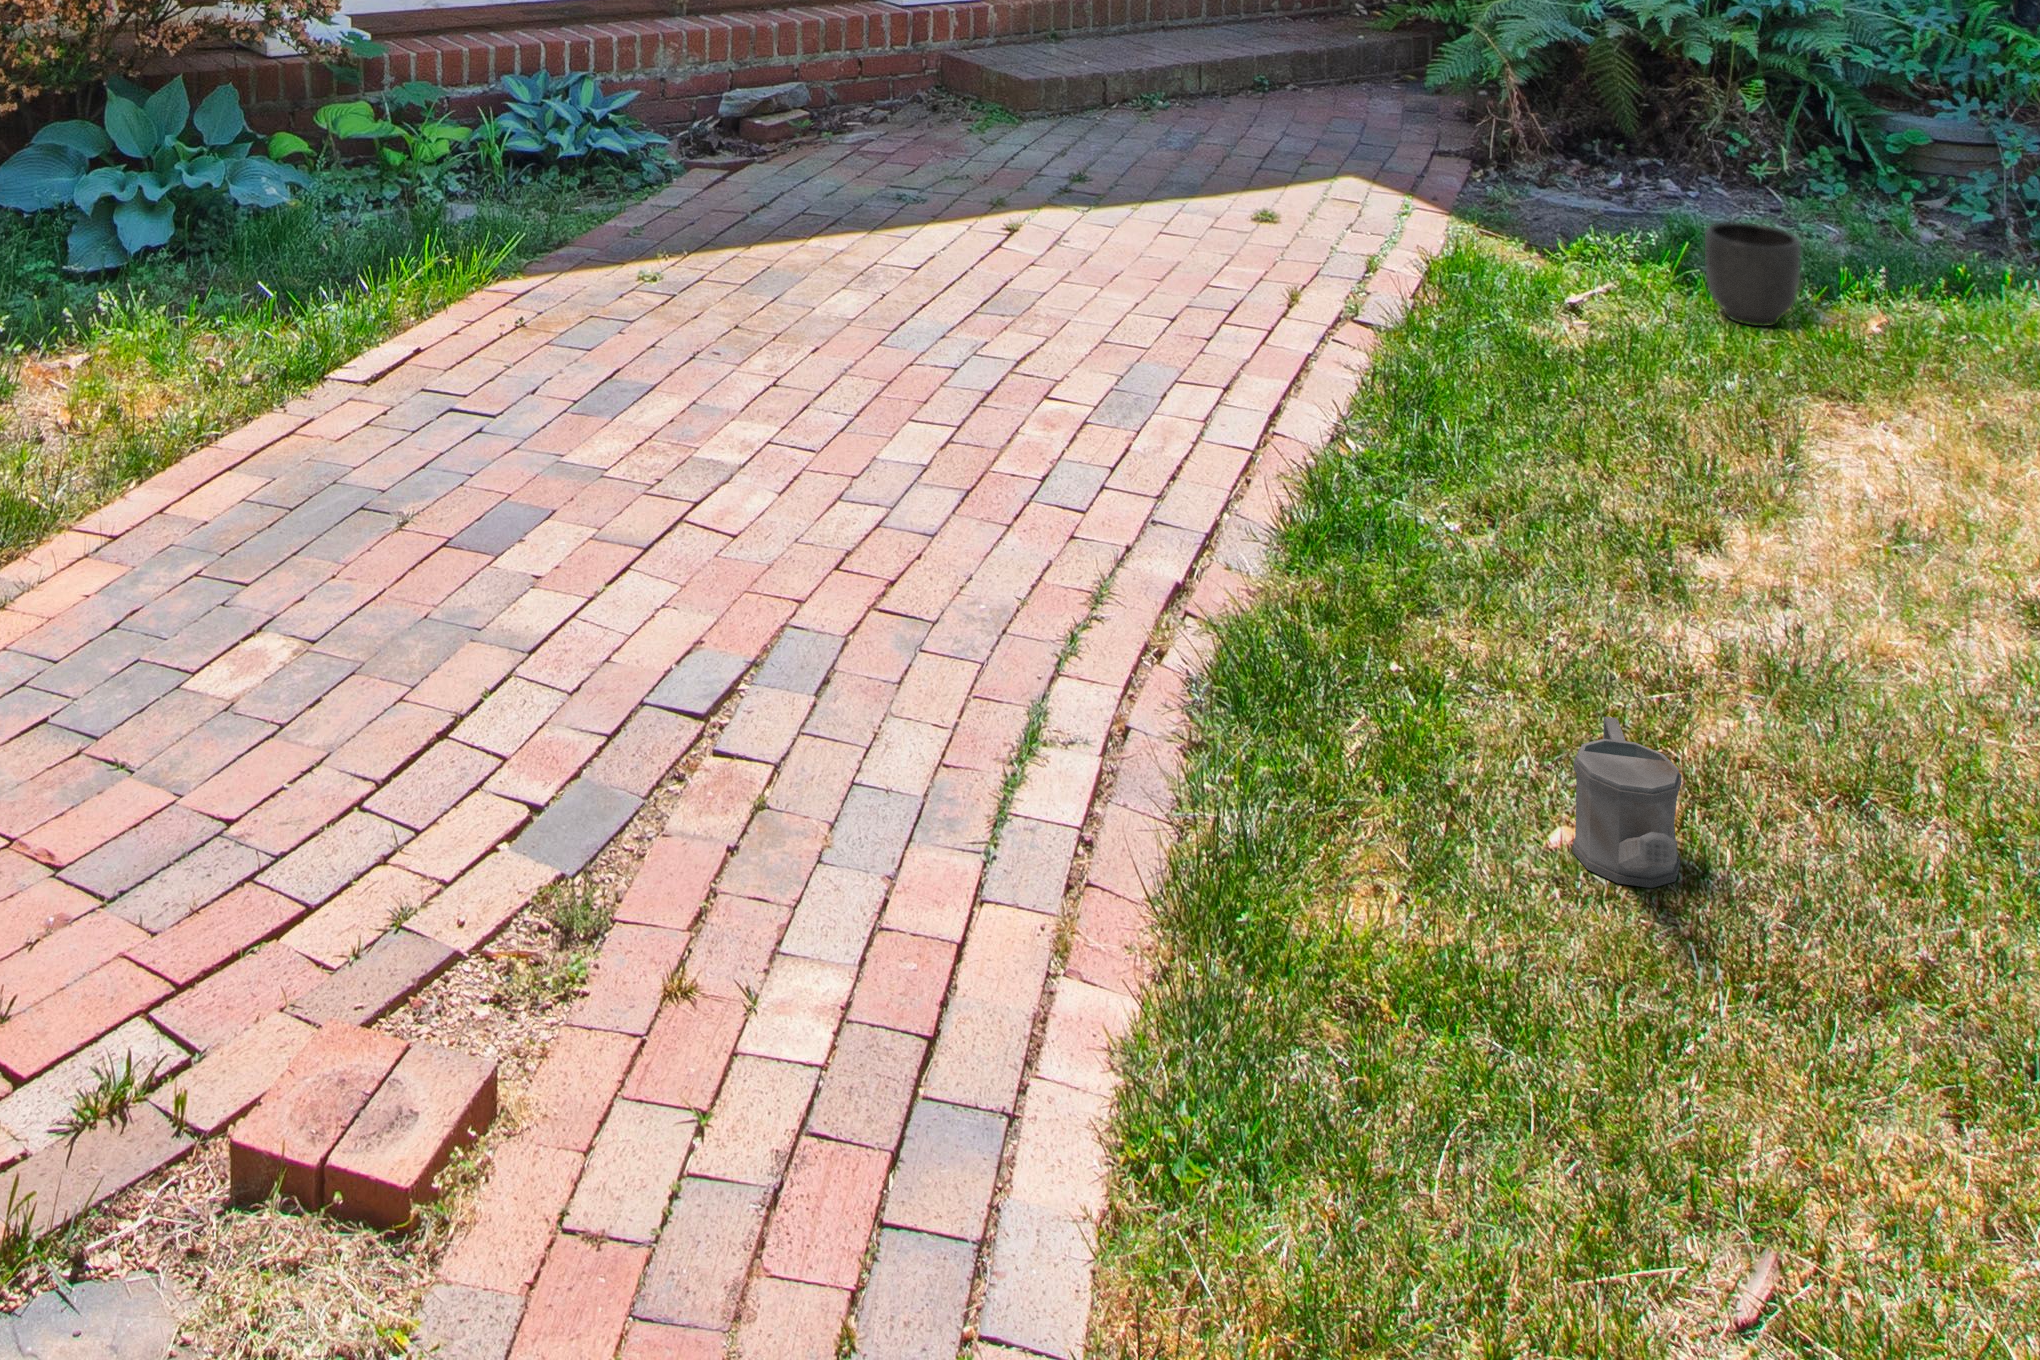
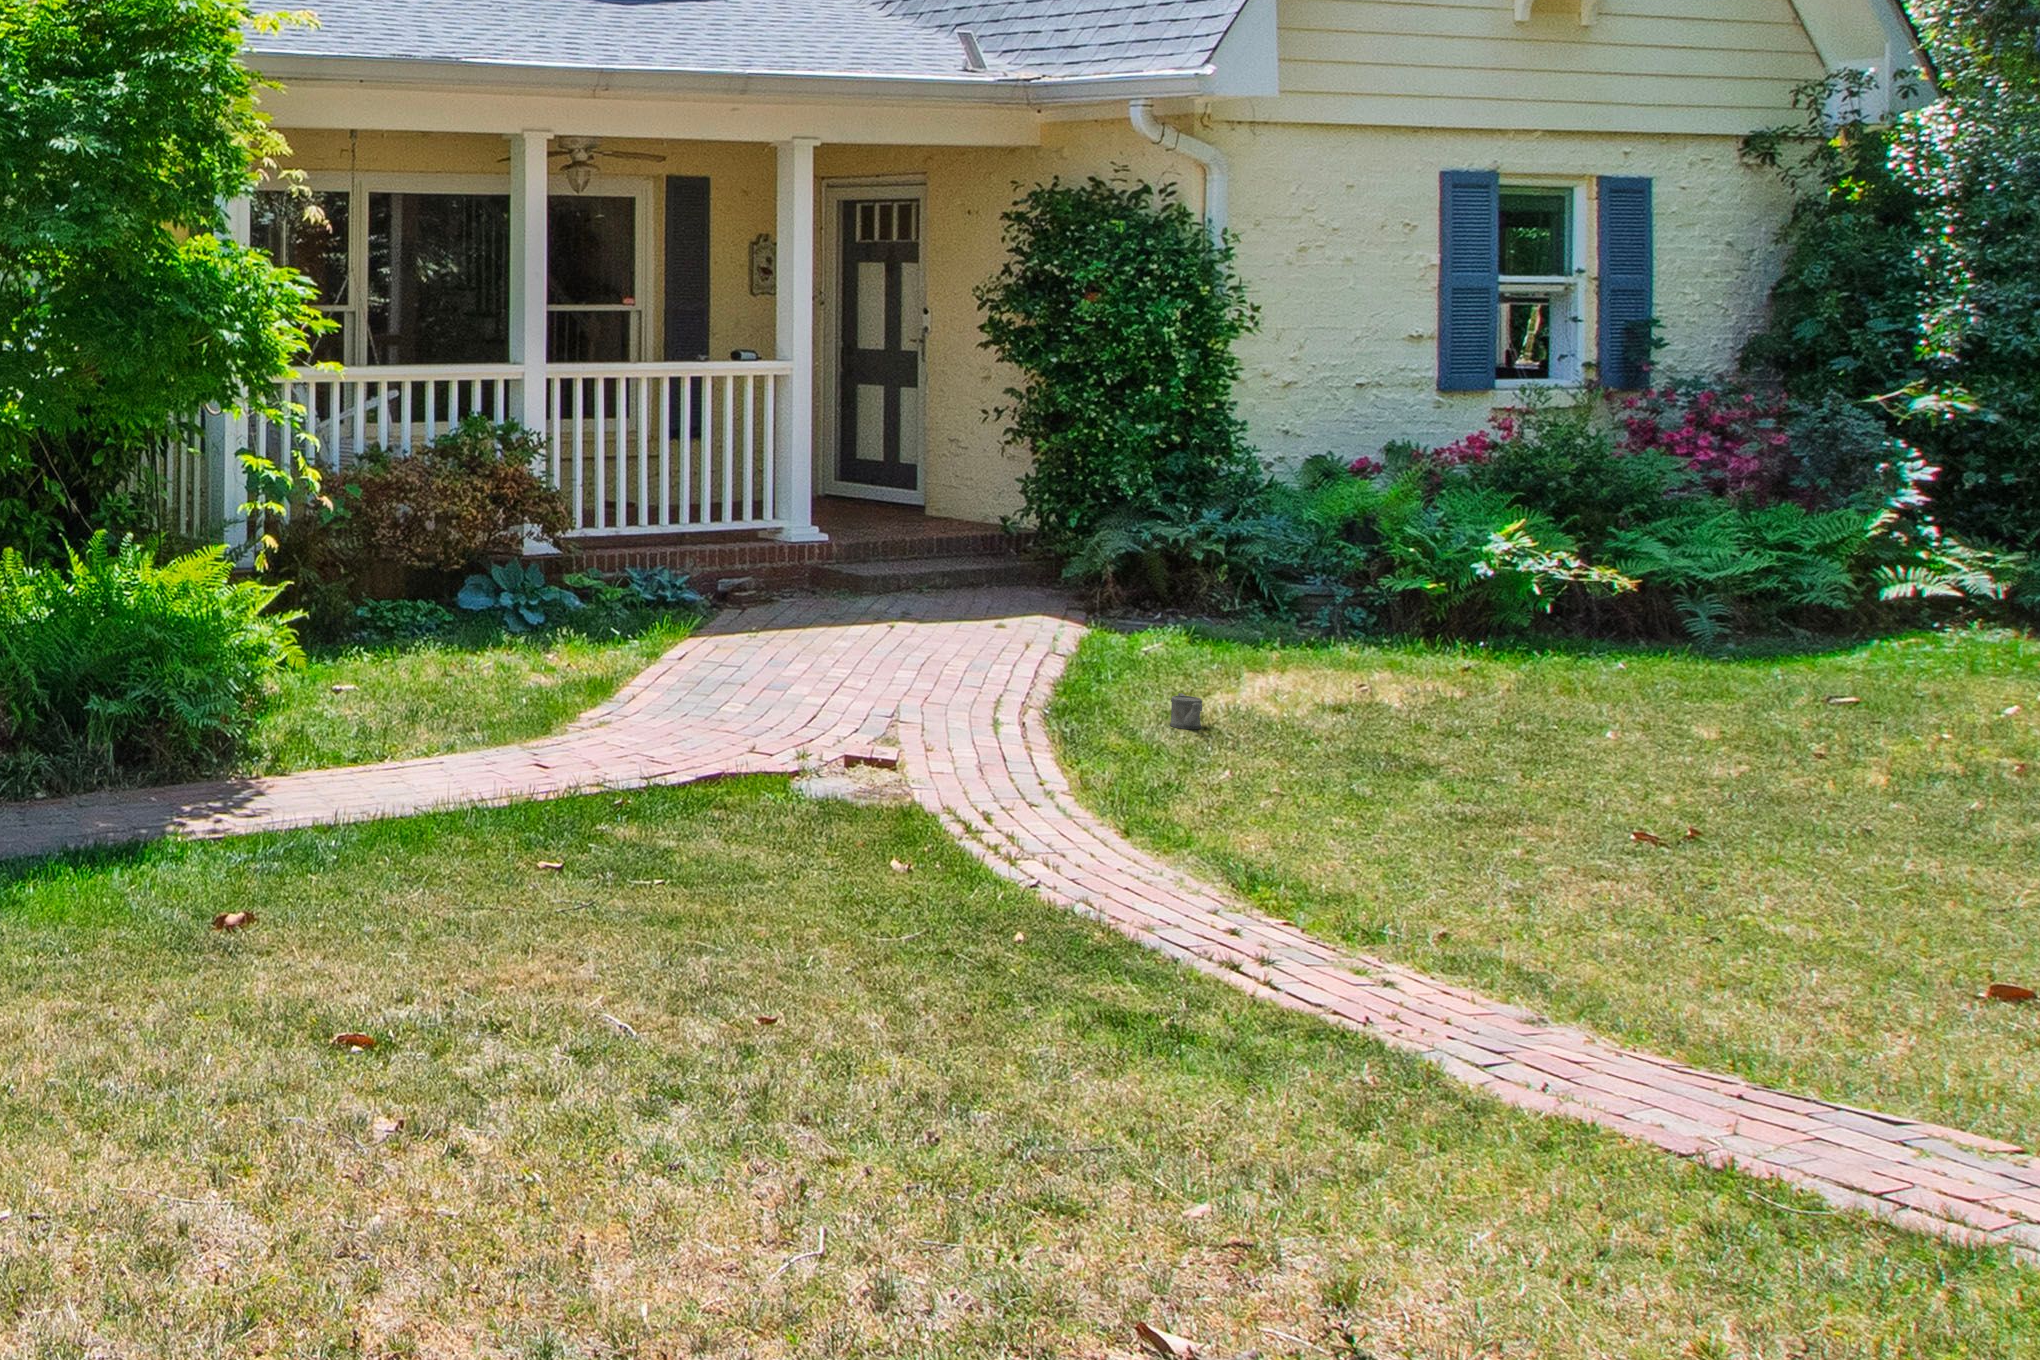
planter: present [1705,222,1801,326] -> none [1200,607,1240,646]

